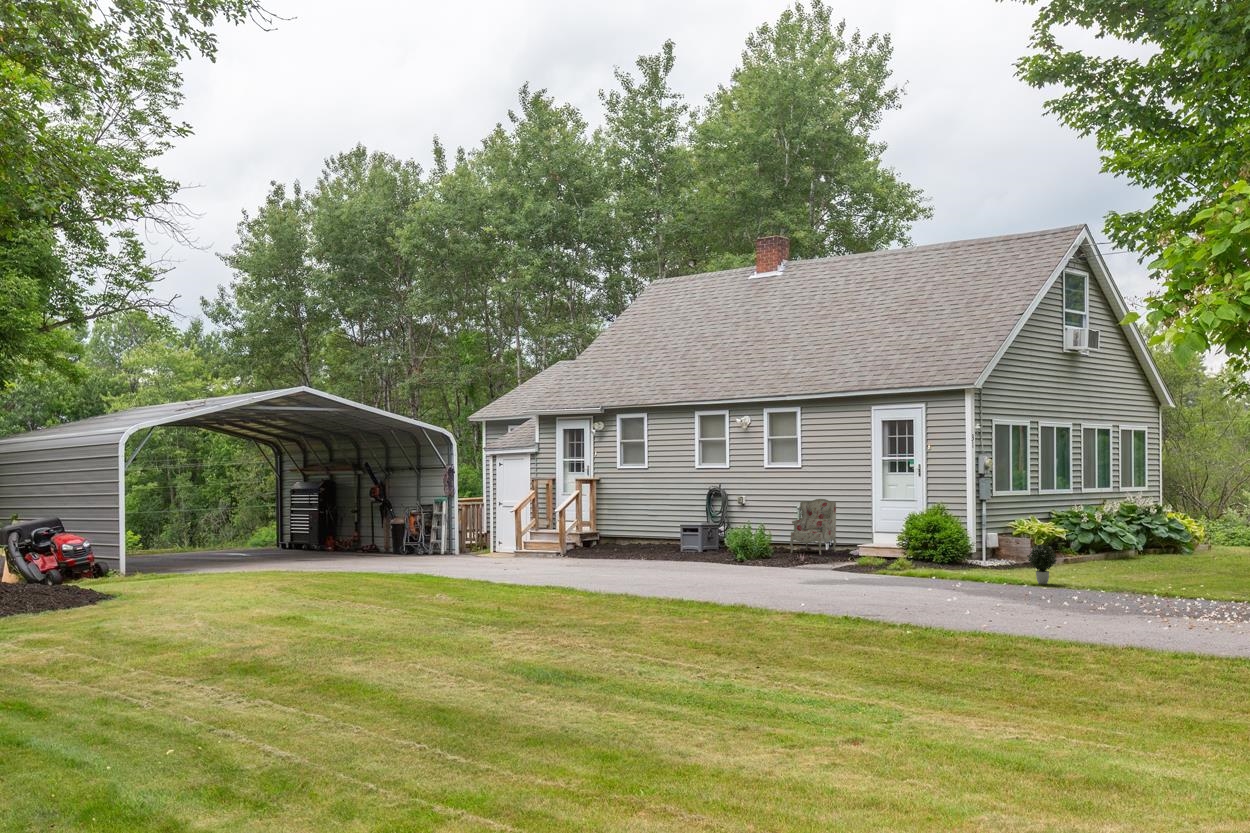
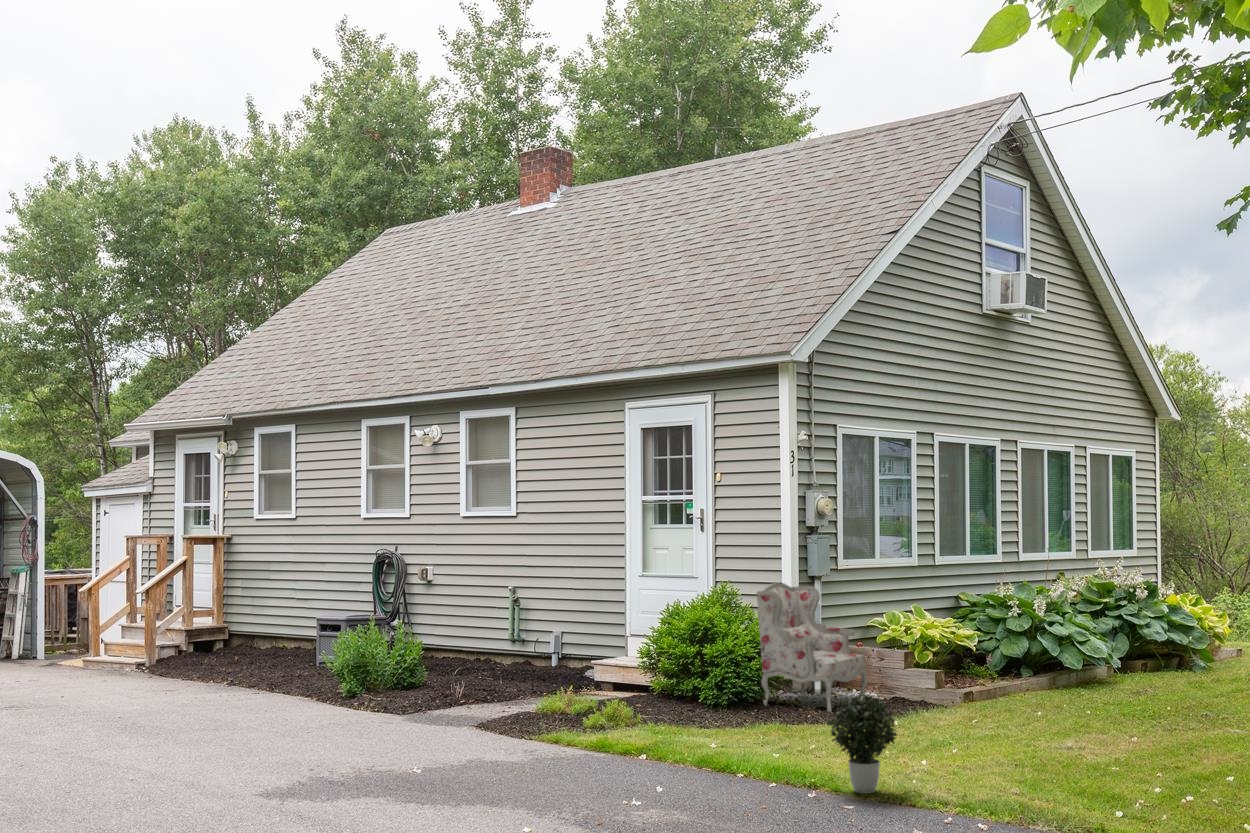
armchair: present [790,499,836,555] -> present [757,583,868,712]

